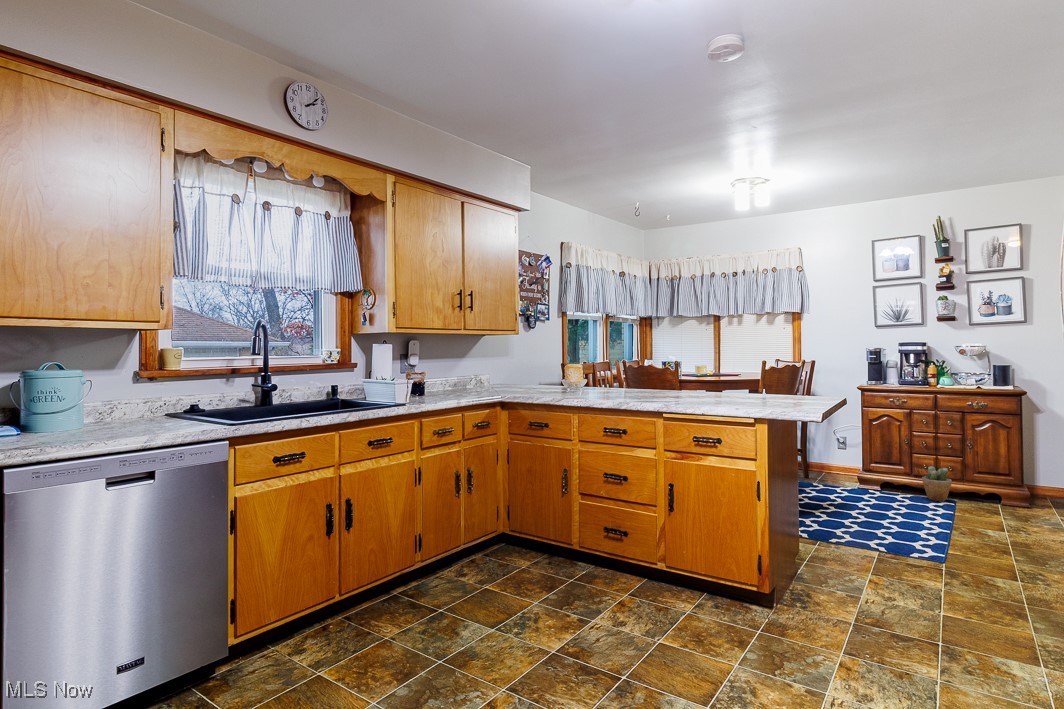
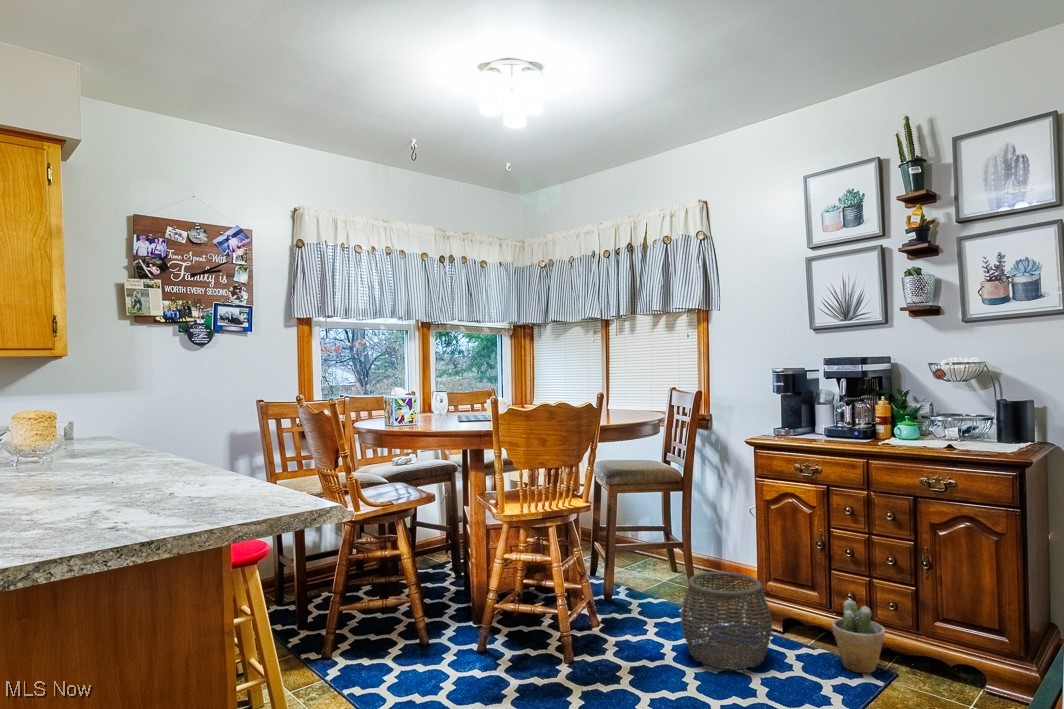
woven basket: none [844,456,898,503] -> present [681,572,772,670]

